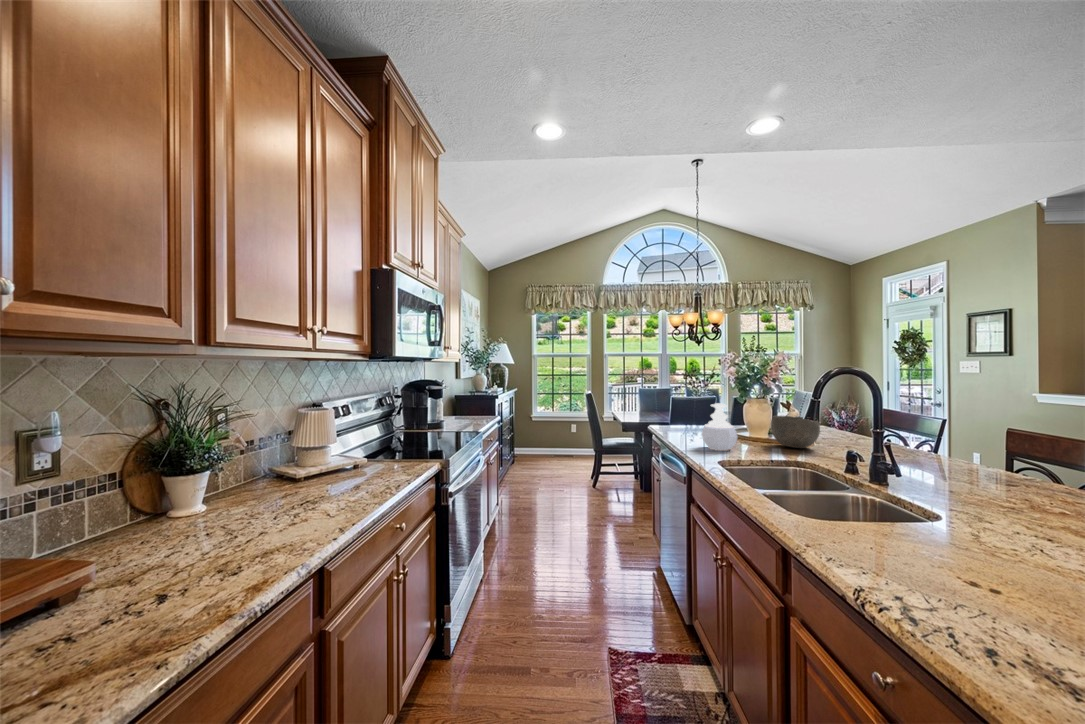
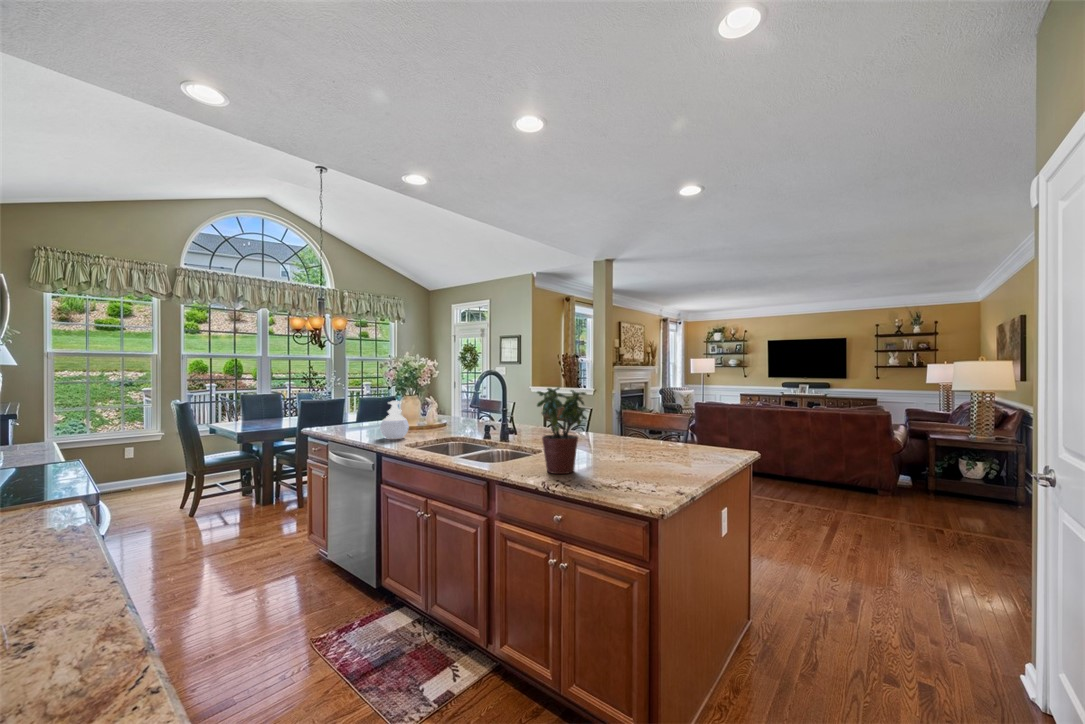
potted plant: none [872,401,1018,590] -> present [537,387,587,474]
bowl: present [771,416,820,448] -> none [426,408,459,430]

